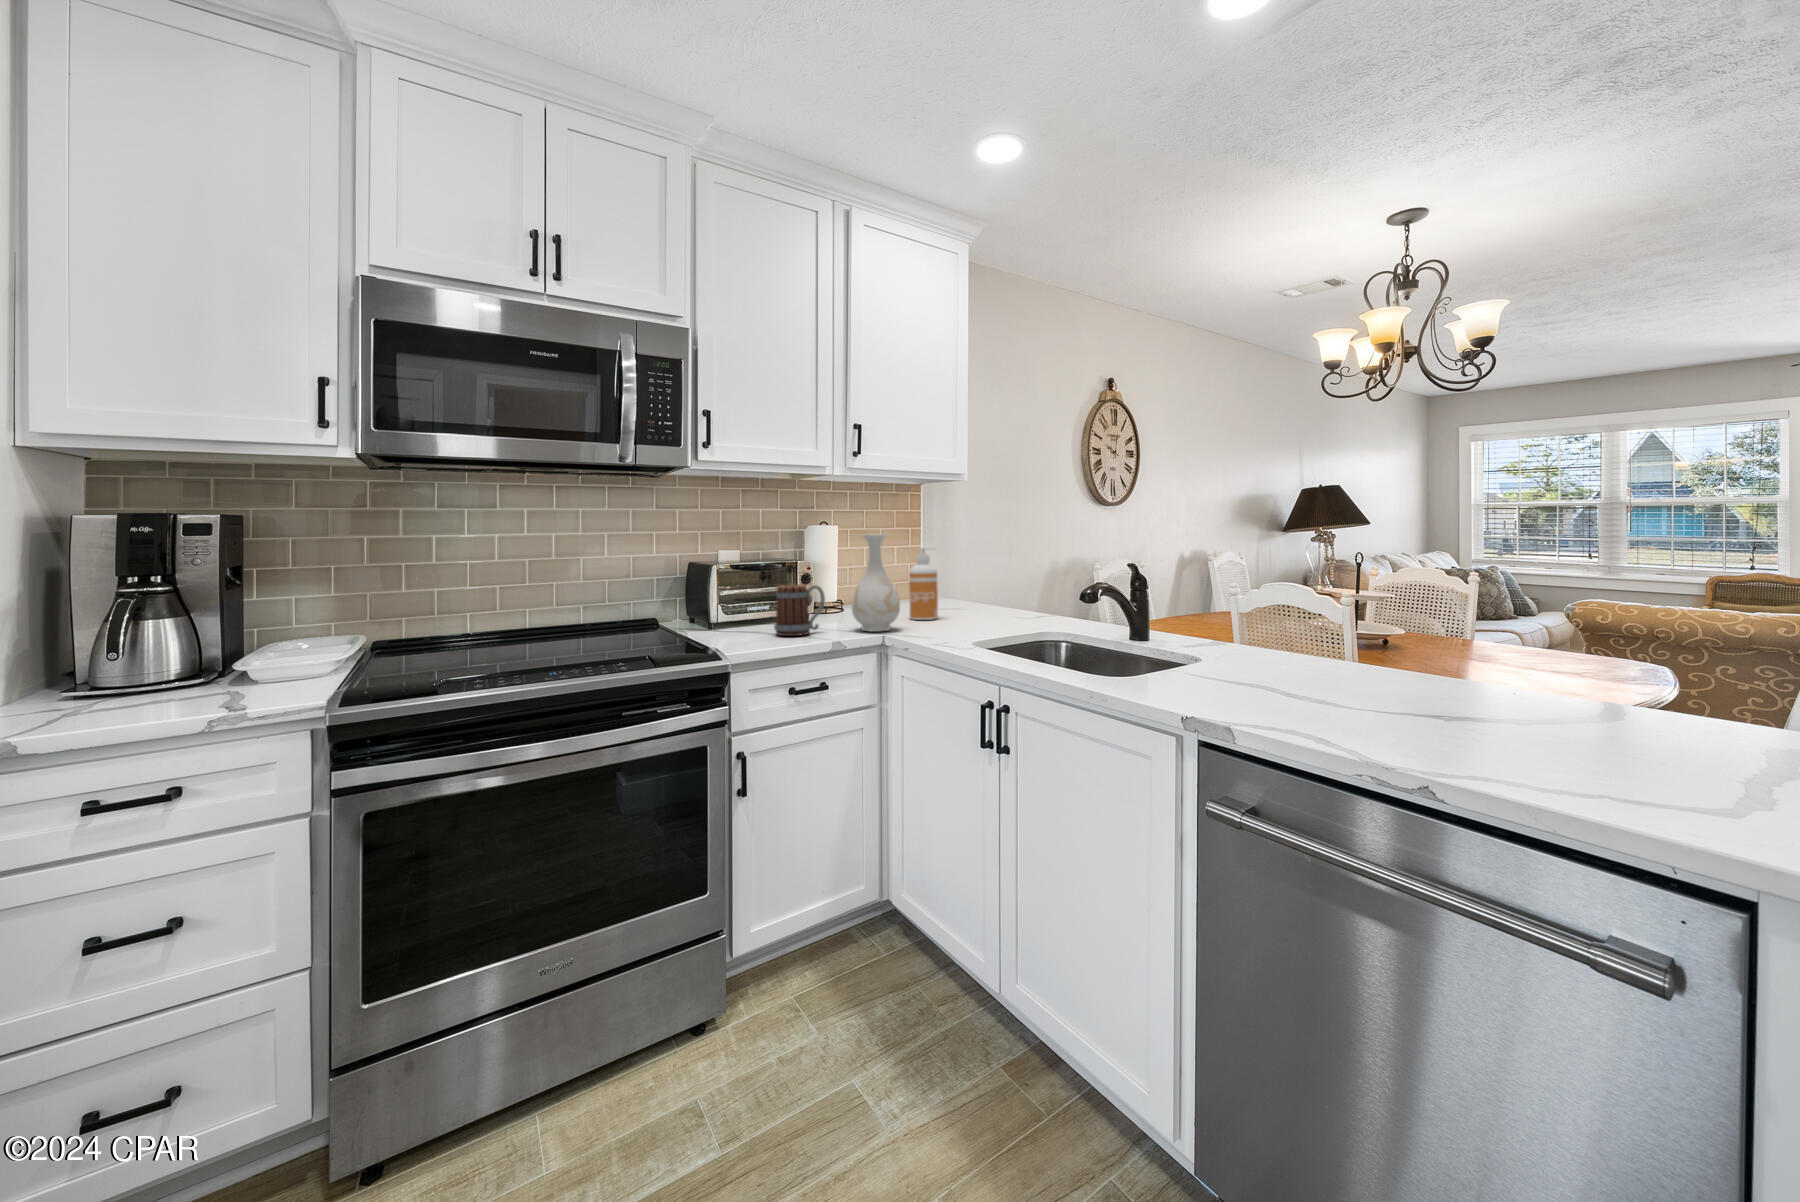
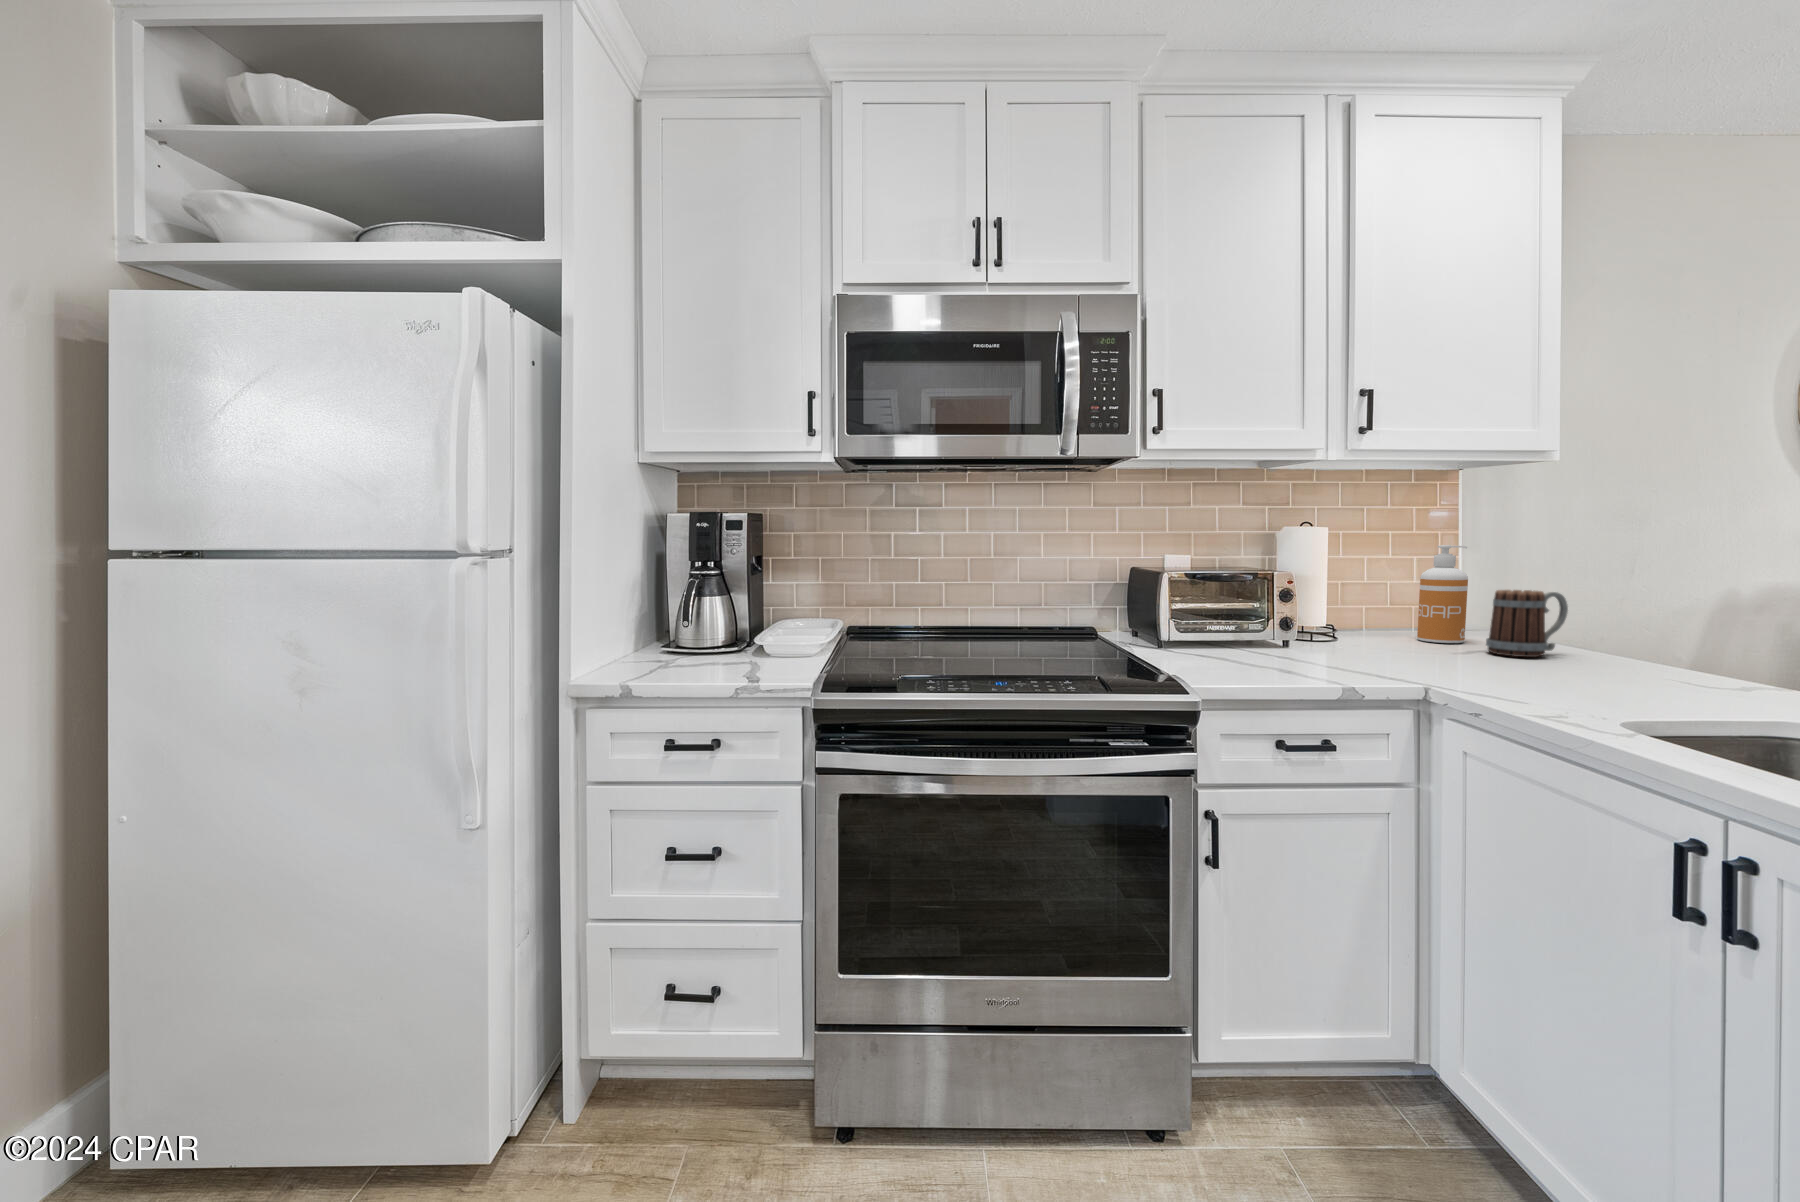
vase: present [852,534,900,631] -> none [1332,528,1407,654]
mug: present [774,585,825,636] -> present [1486,590,1568,657]

